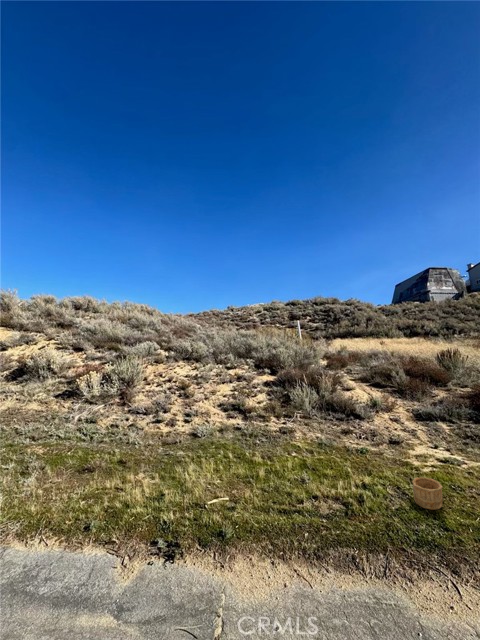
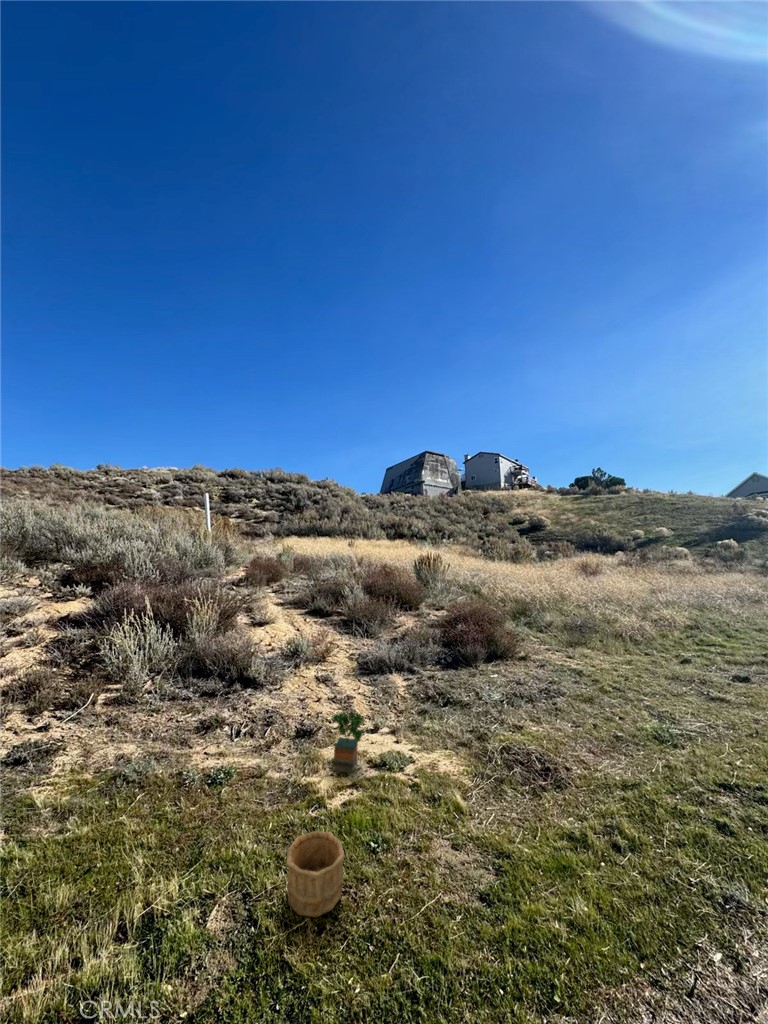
potted tree: none [412,433,435,466] -> present [333,712,365,773]

